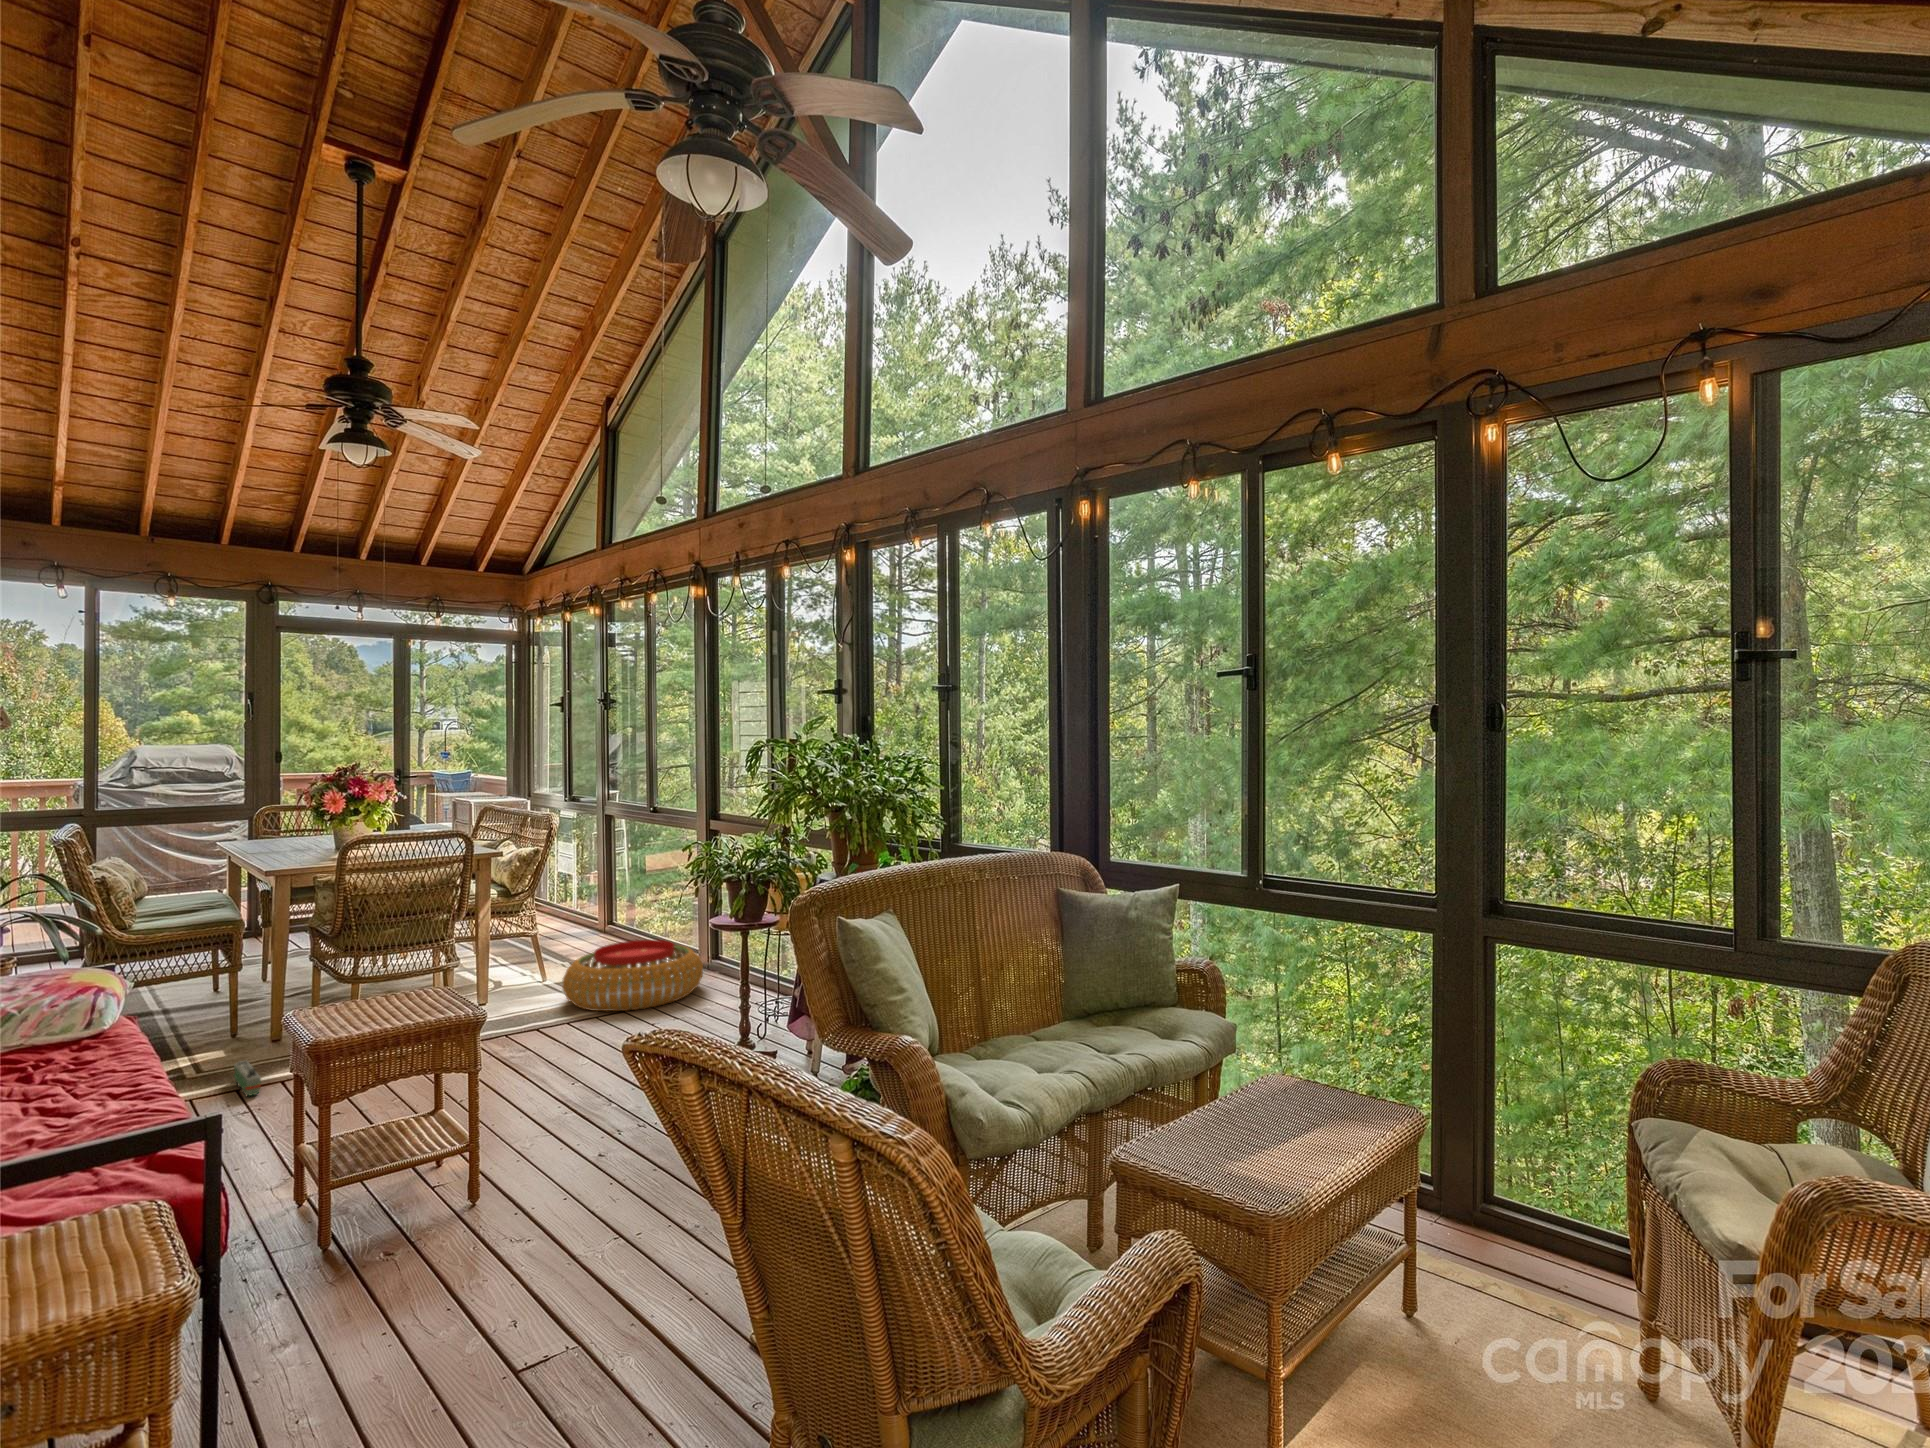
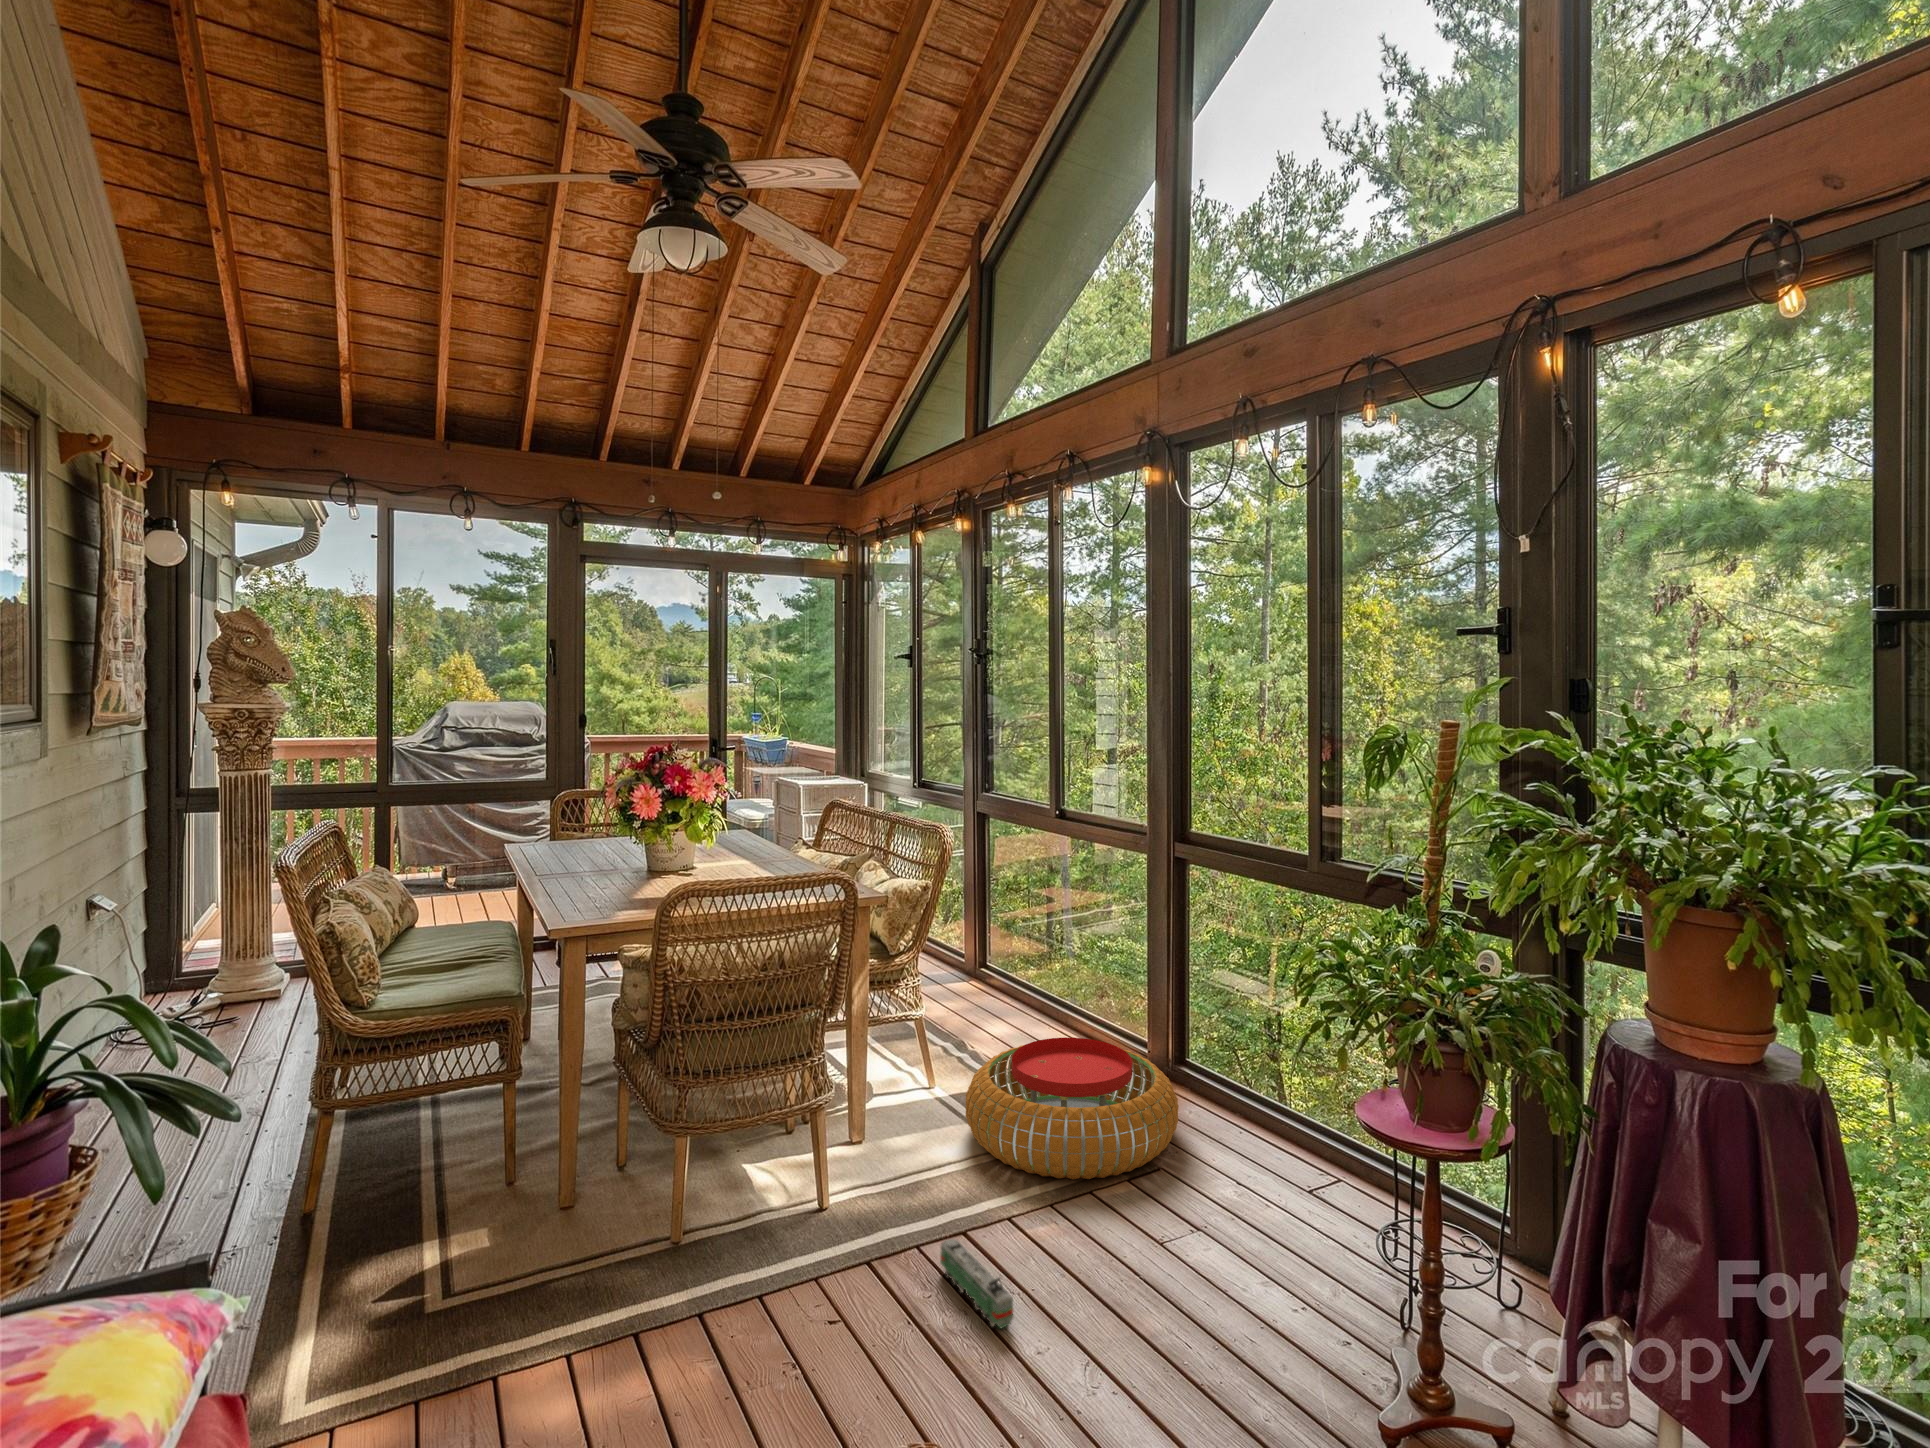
toy train: present [234,1061,261,1096] -> present [940,1239,1013,1328]

